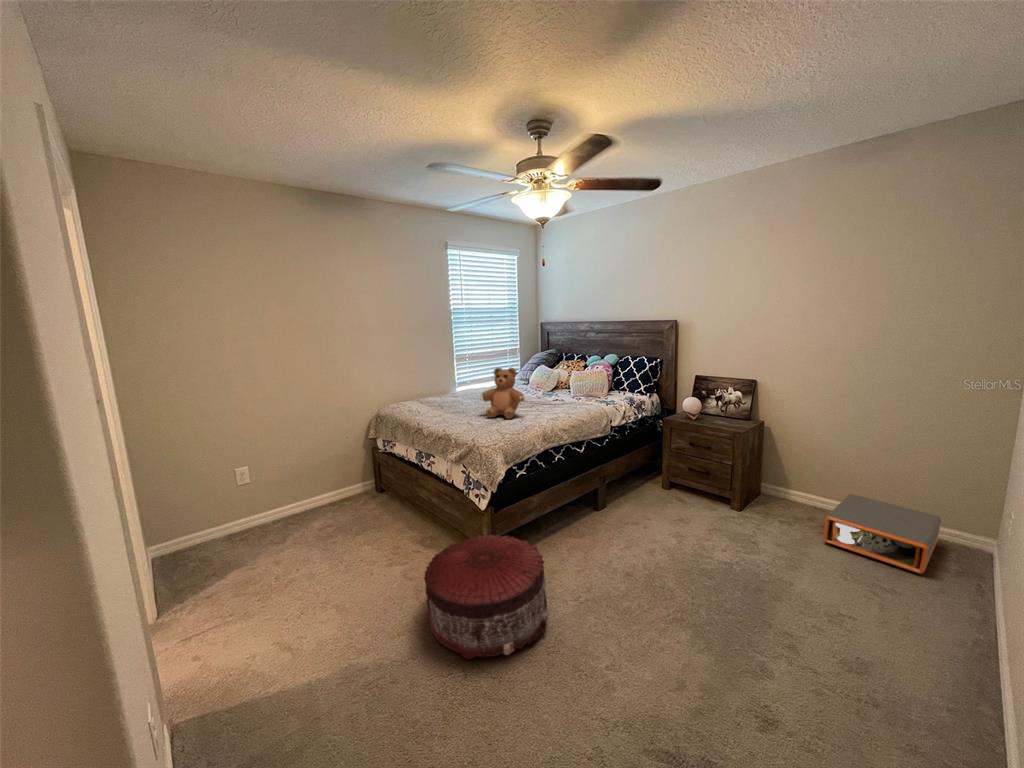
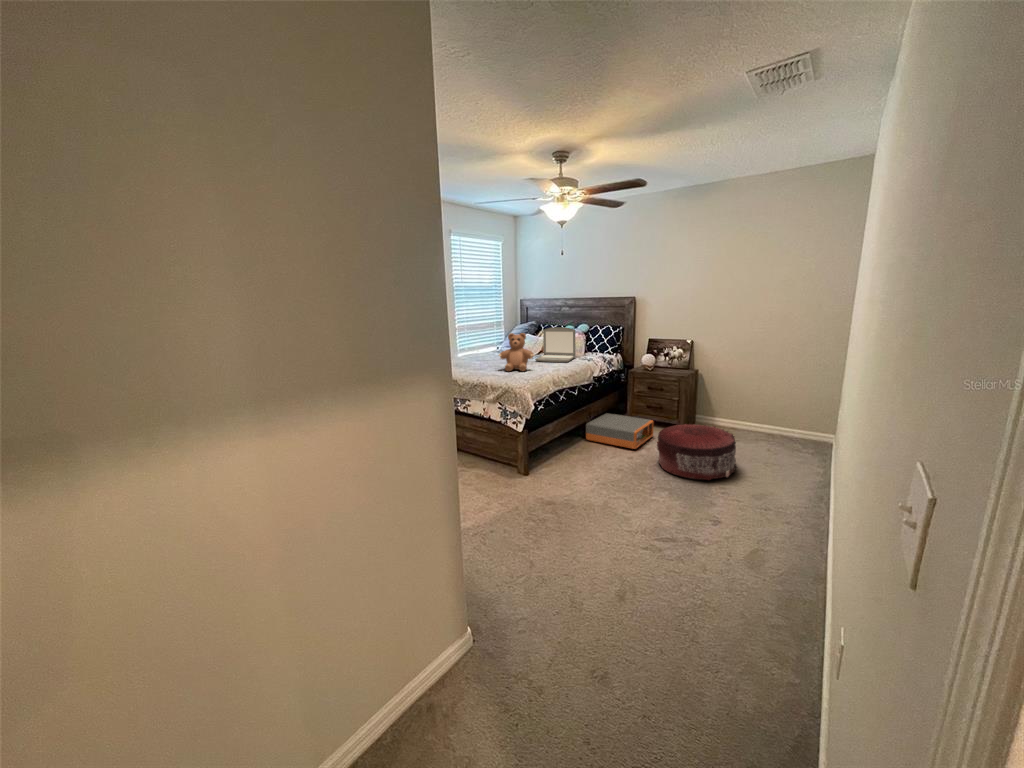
laptop: none [538,359,593,406] -> present [535,327,576,363]
storage box: present [823,494,941,574] -> present [586,413,654,449]
pouf: present [424,535,548,659] -> present [657,424,737,480]

